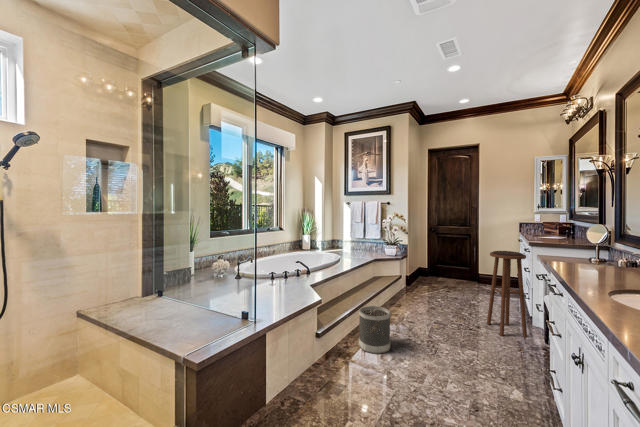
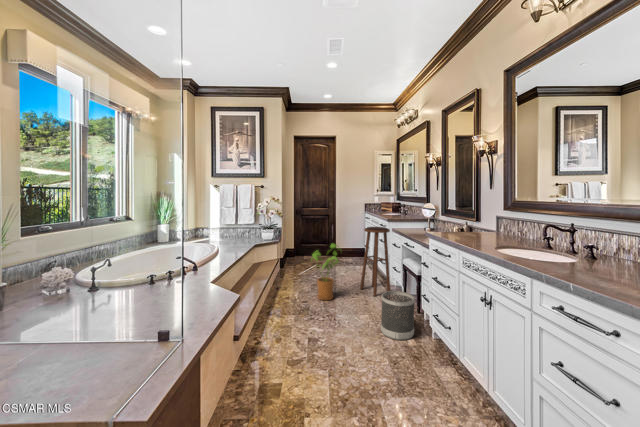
house plant: none [422,265,459,327] -> present [312,244,340,300]
wastebasket: present [359,306,391,354] -> present [381,291,415,340]

